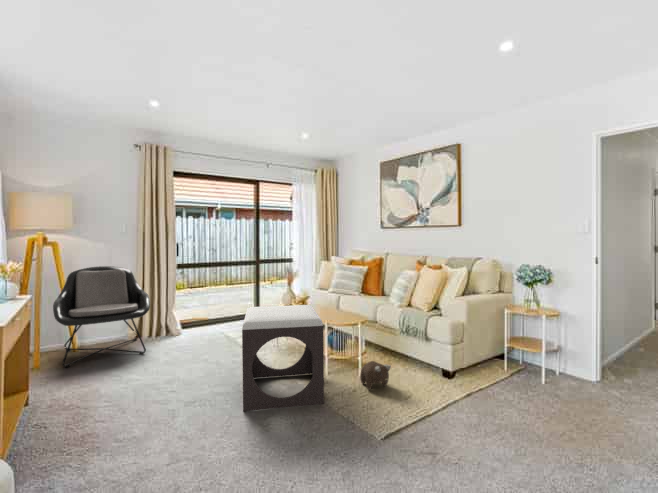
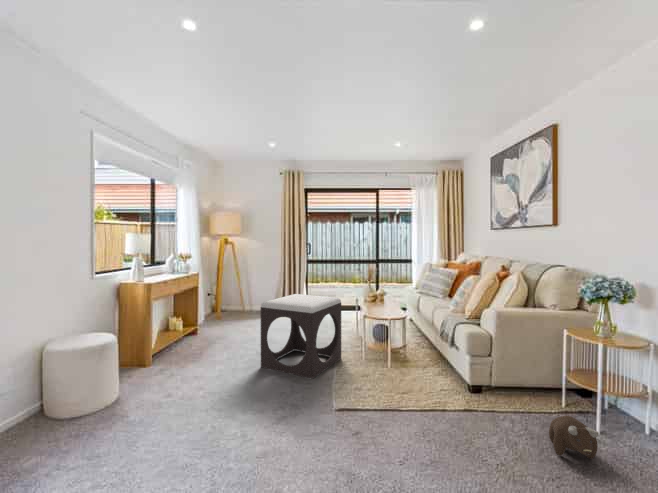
lounge chair: present [53,266,150,368] -> none [217,259,275,322]
plush toy: present [360,361,391,390] -> present [549,416,599,459]

